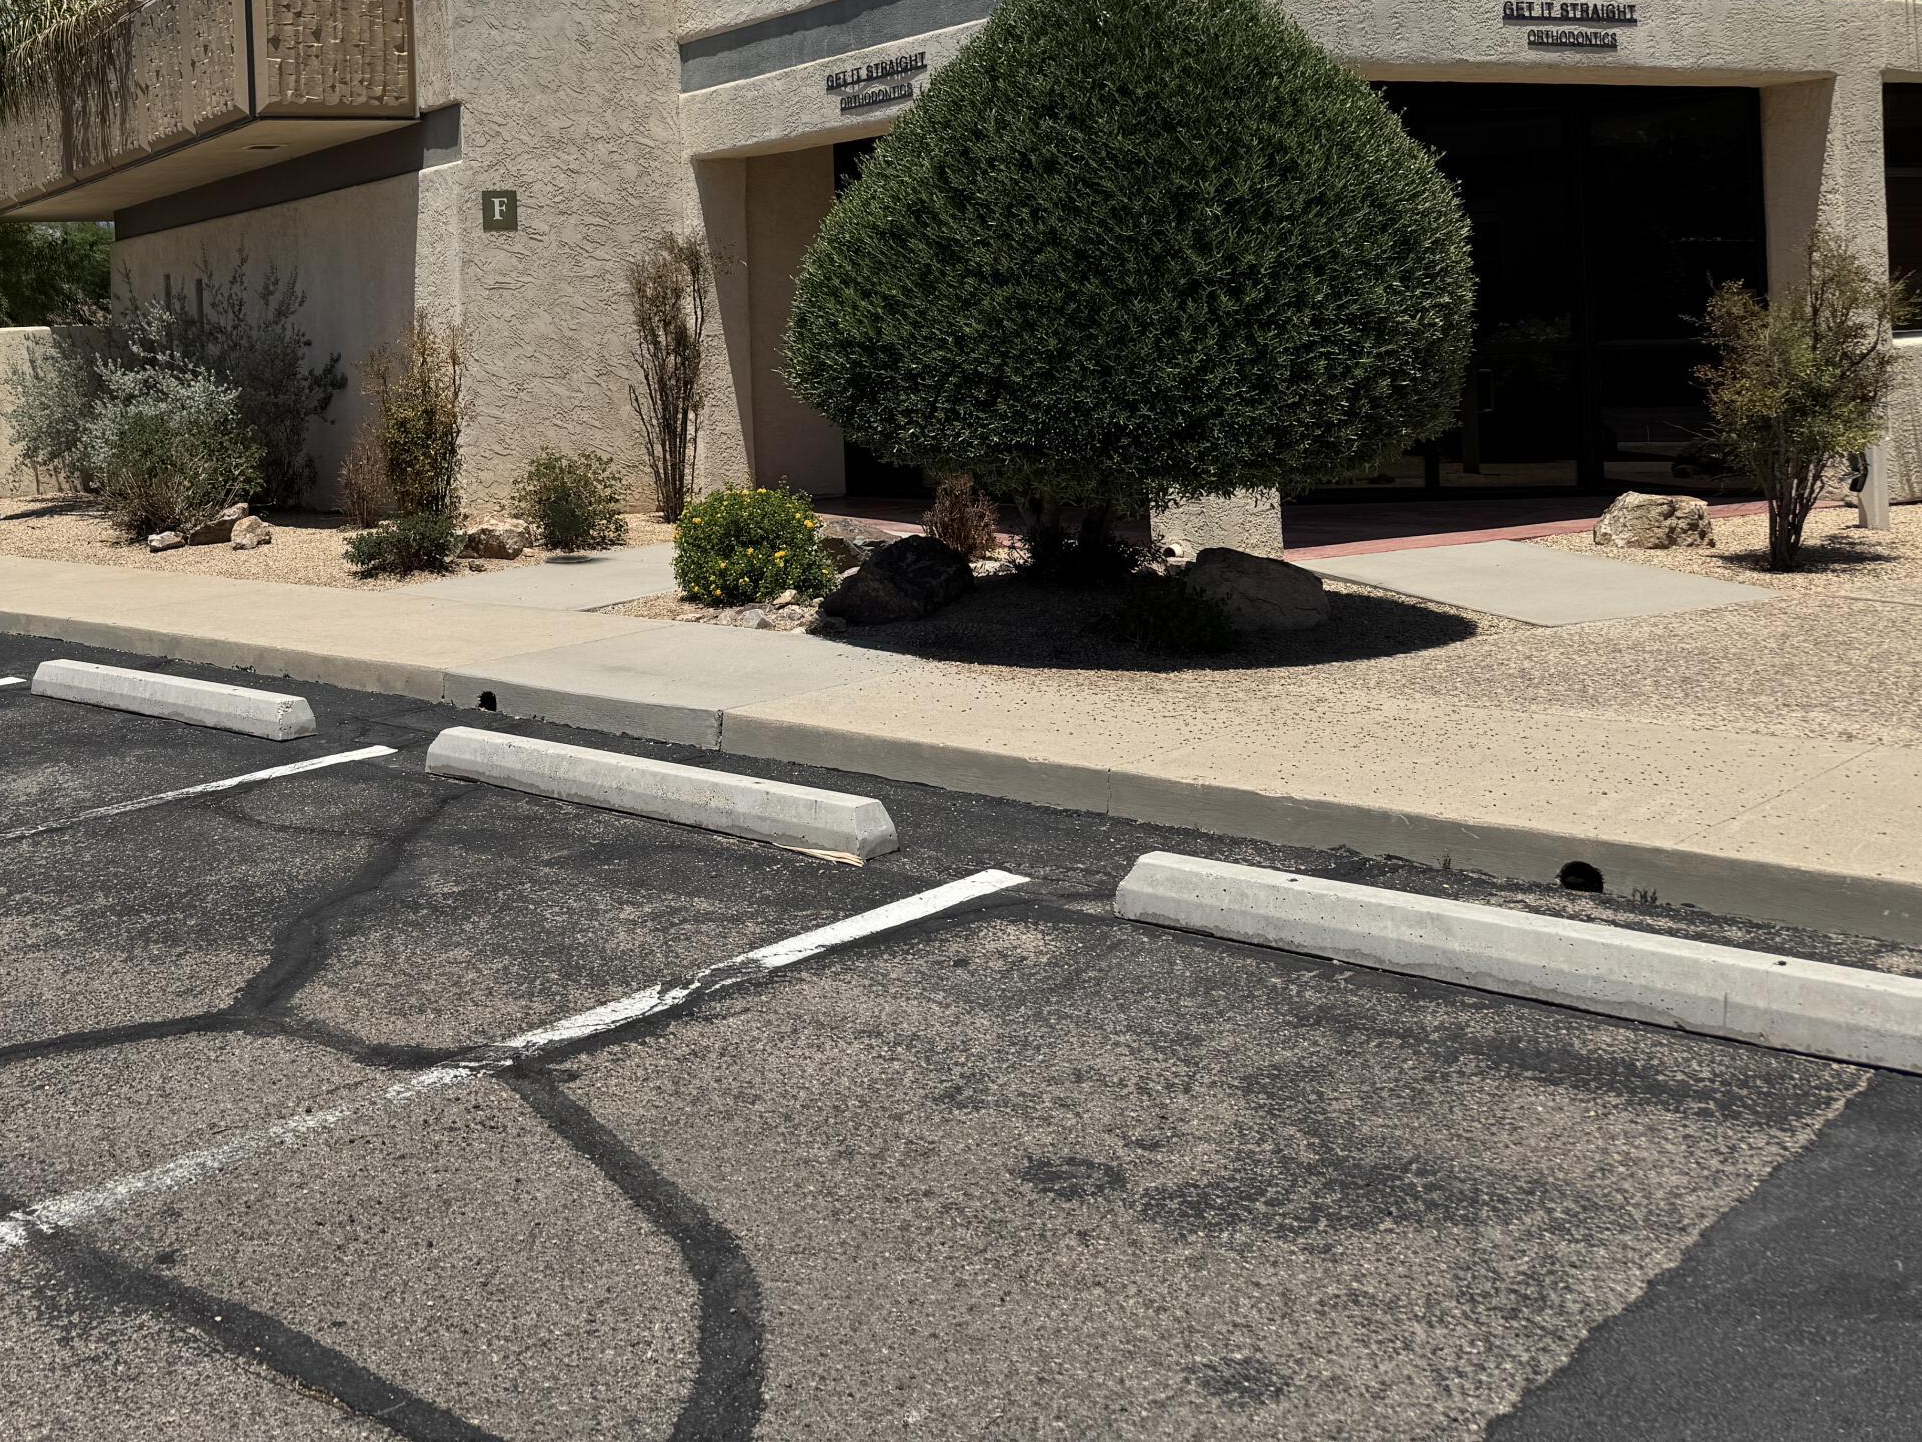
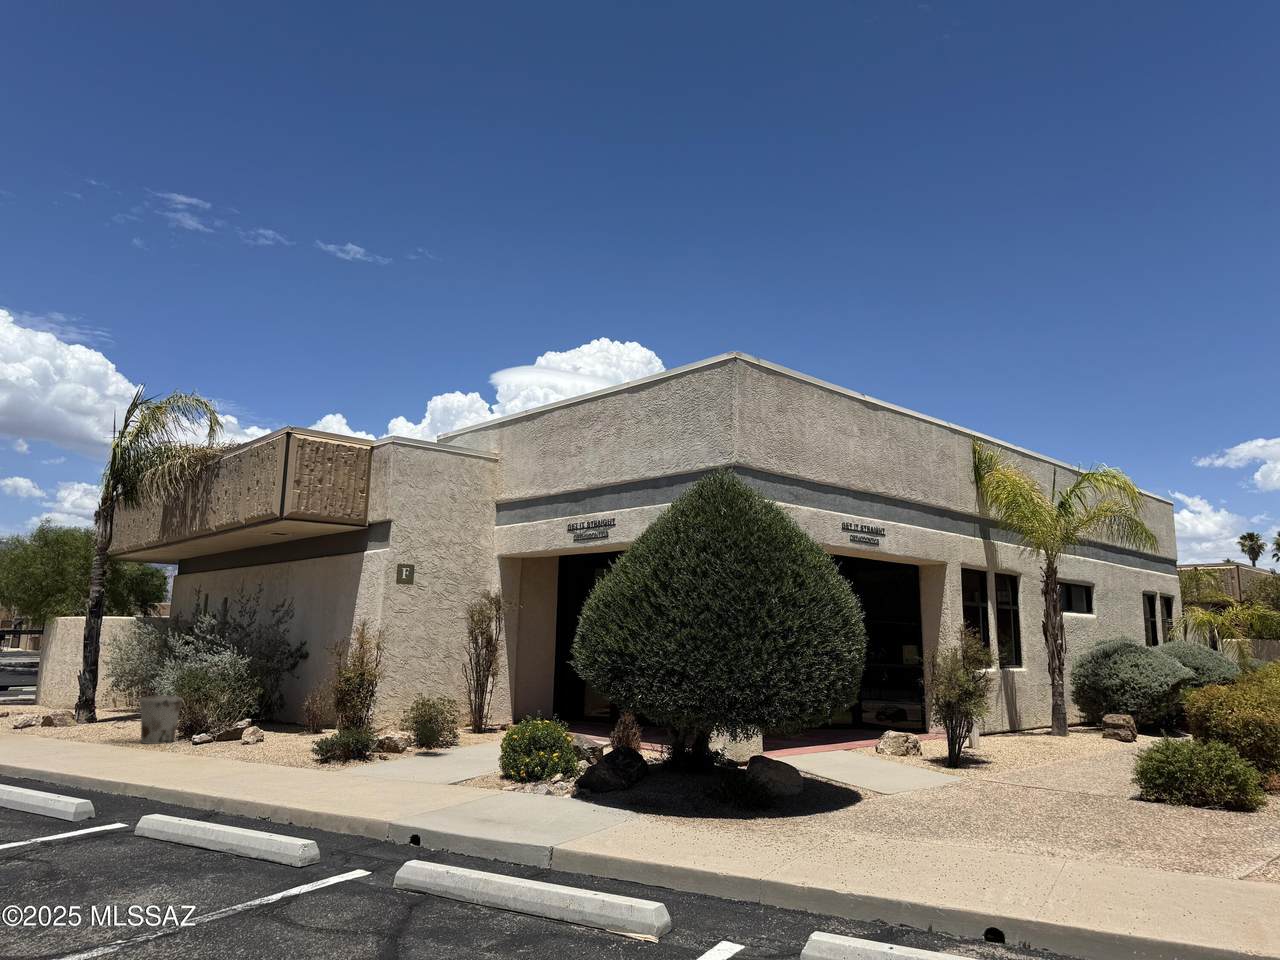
trash can: none [51,460,125,554] -> present [139,693,183,744]

